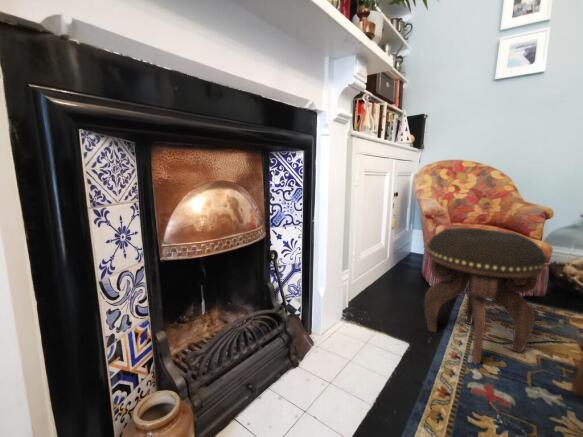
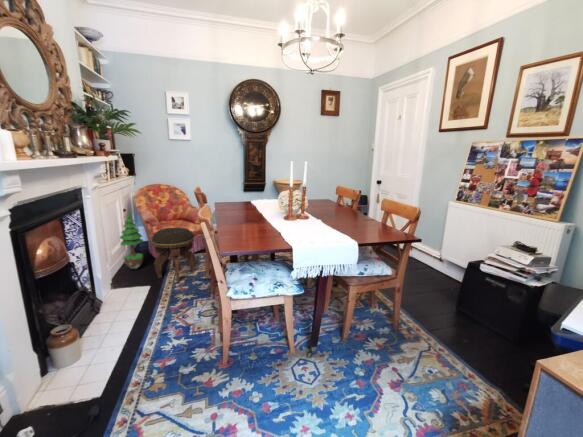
potted tree: none [373,189,415,294] -> present [120,212,143,269]

